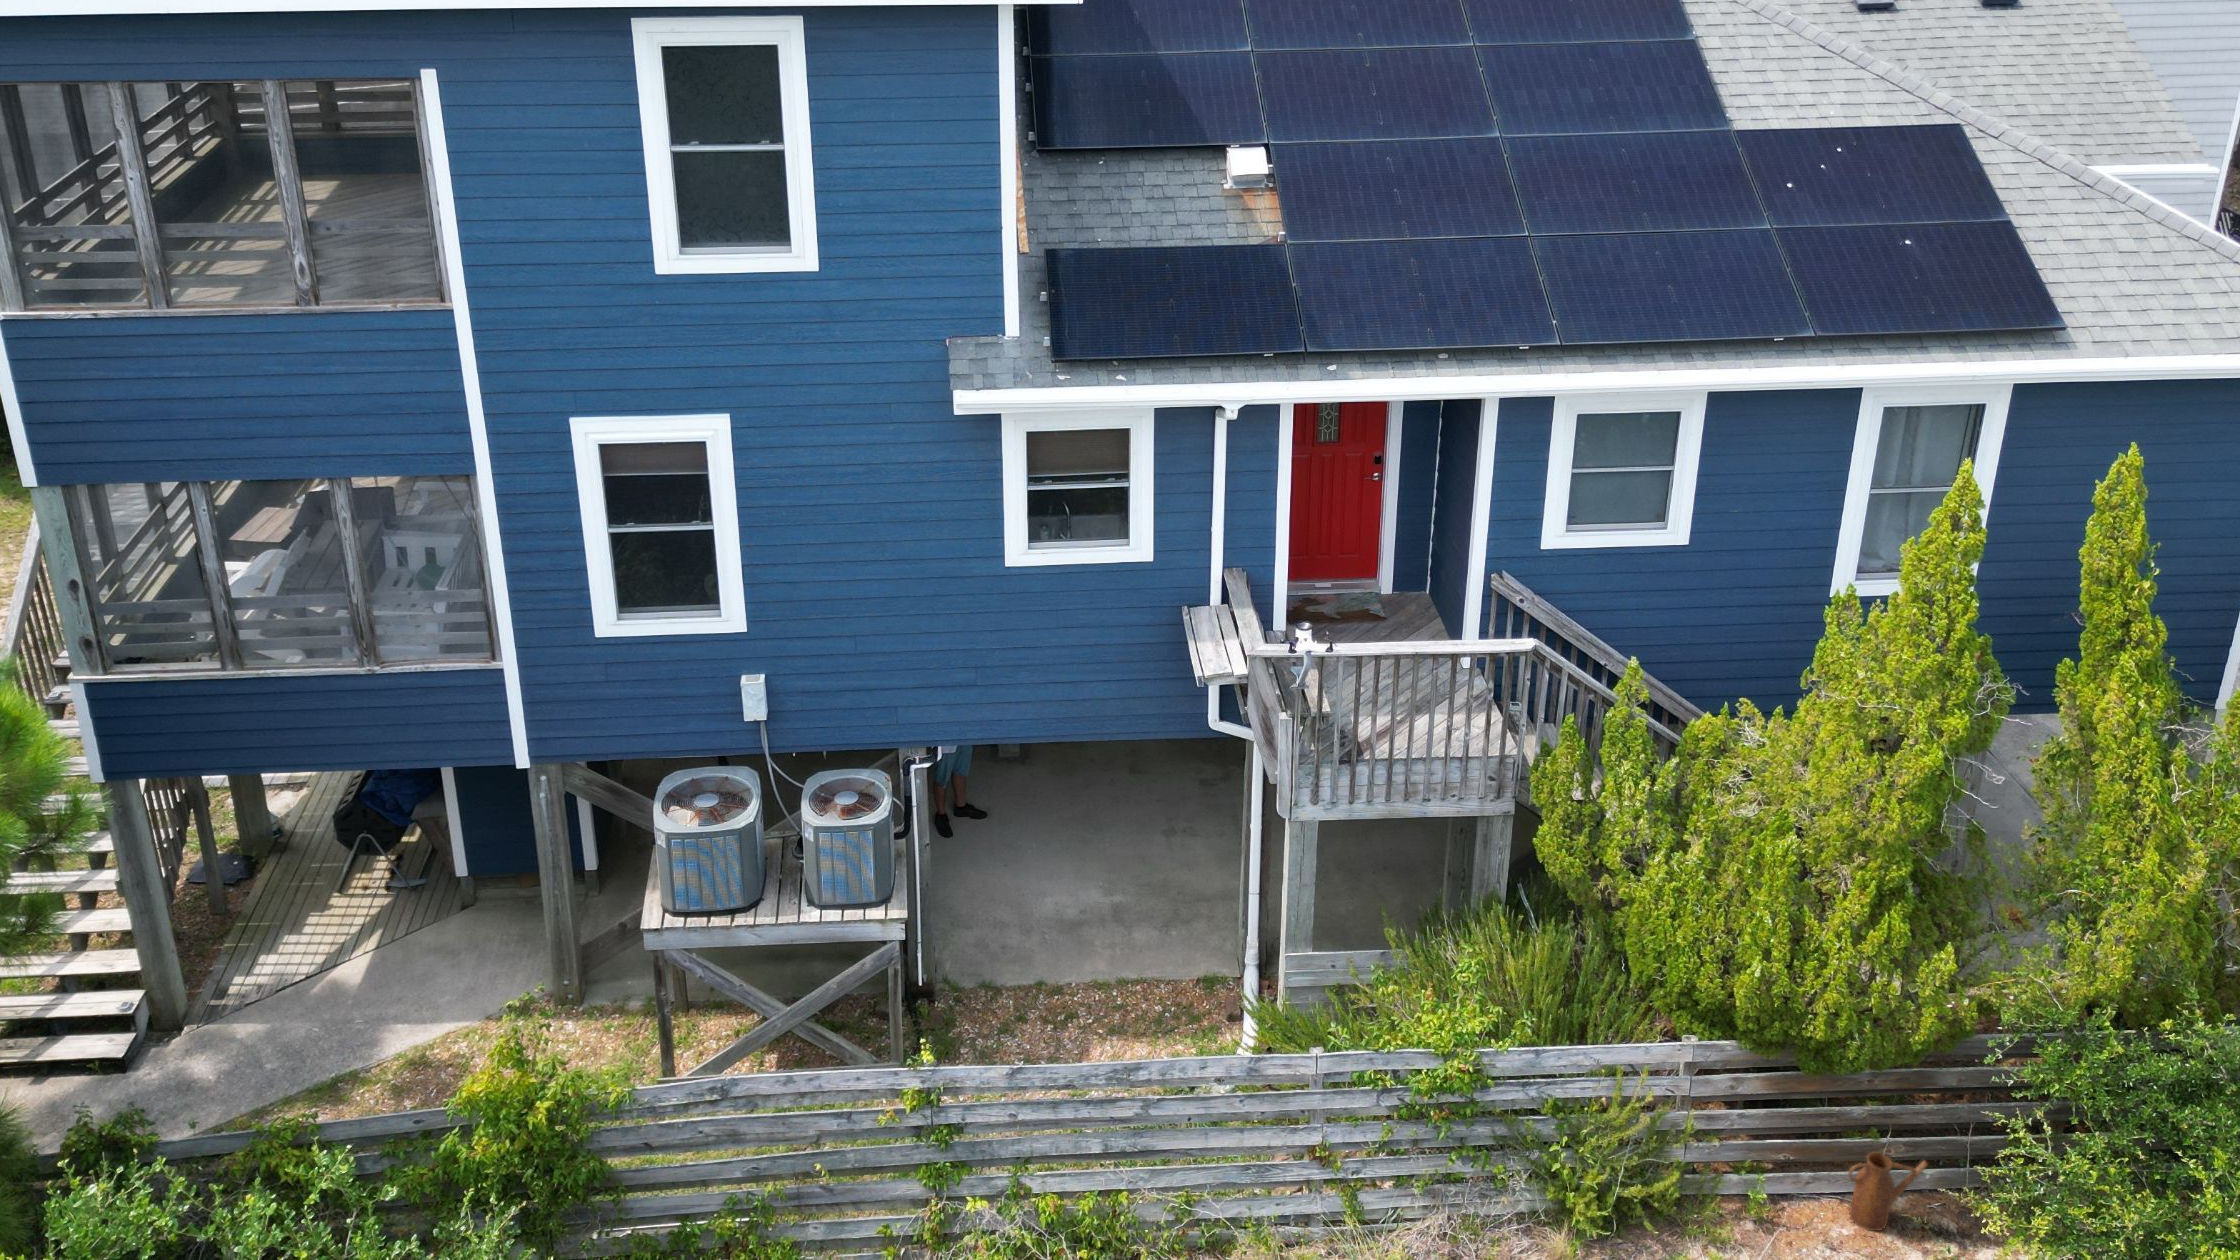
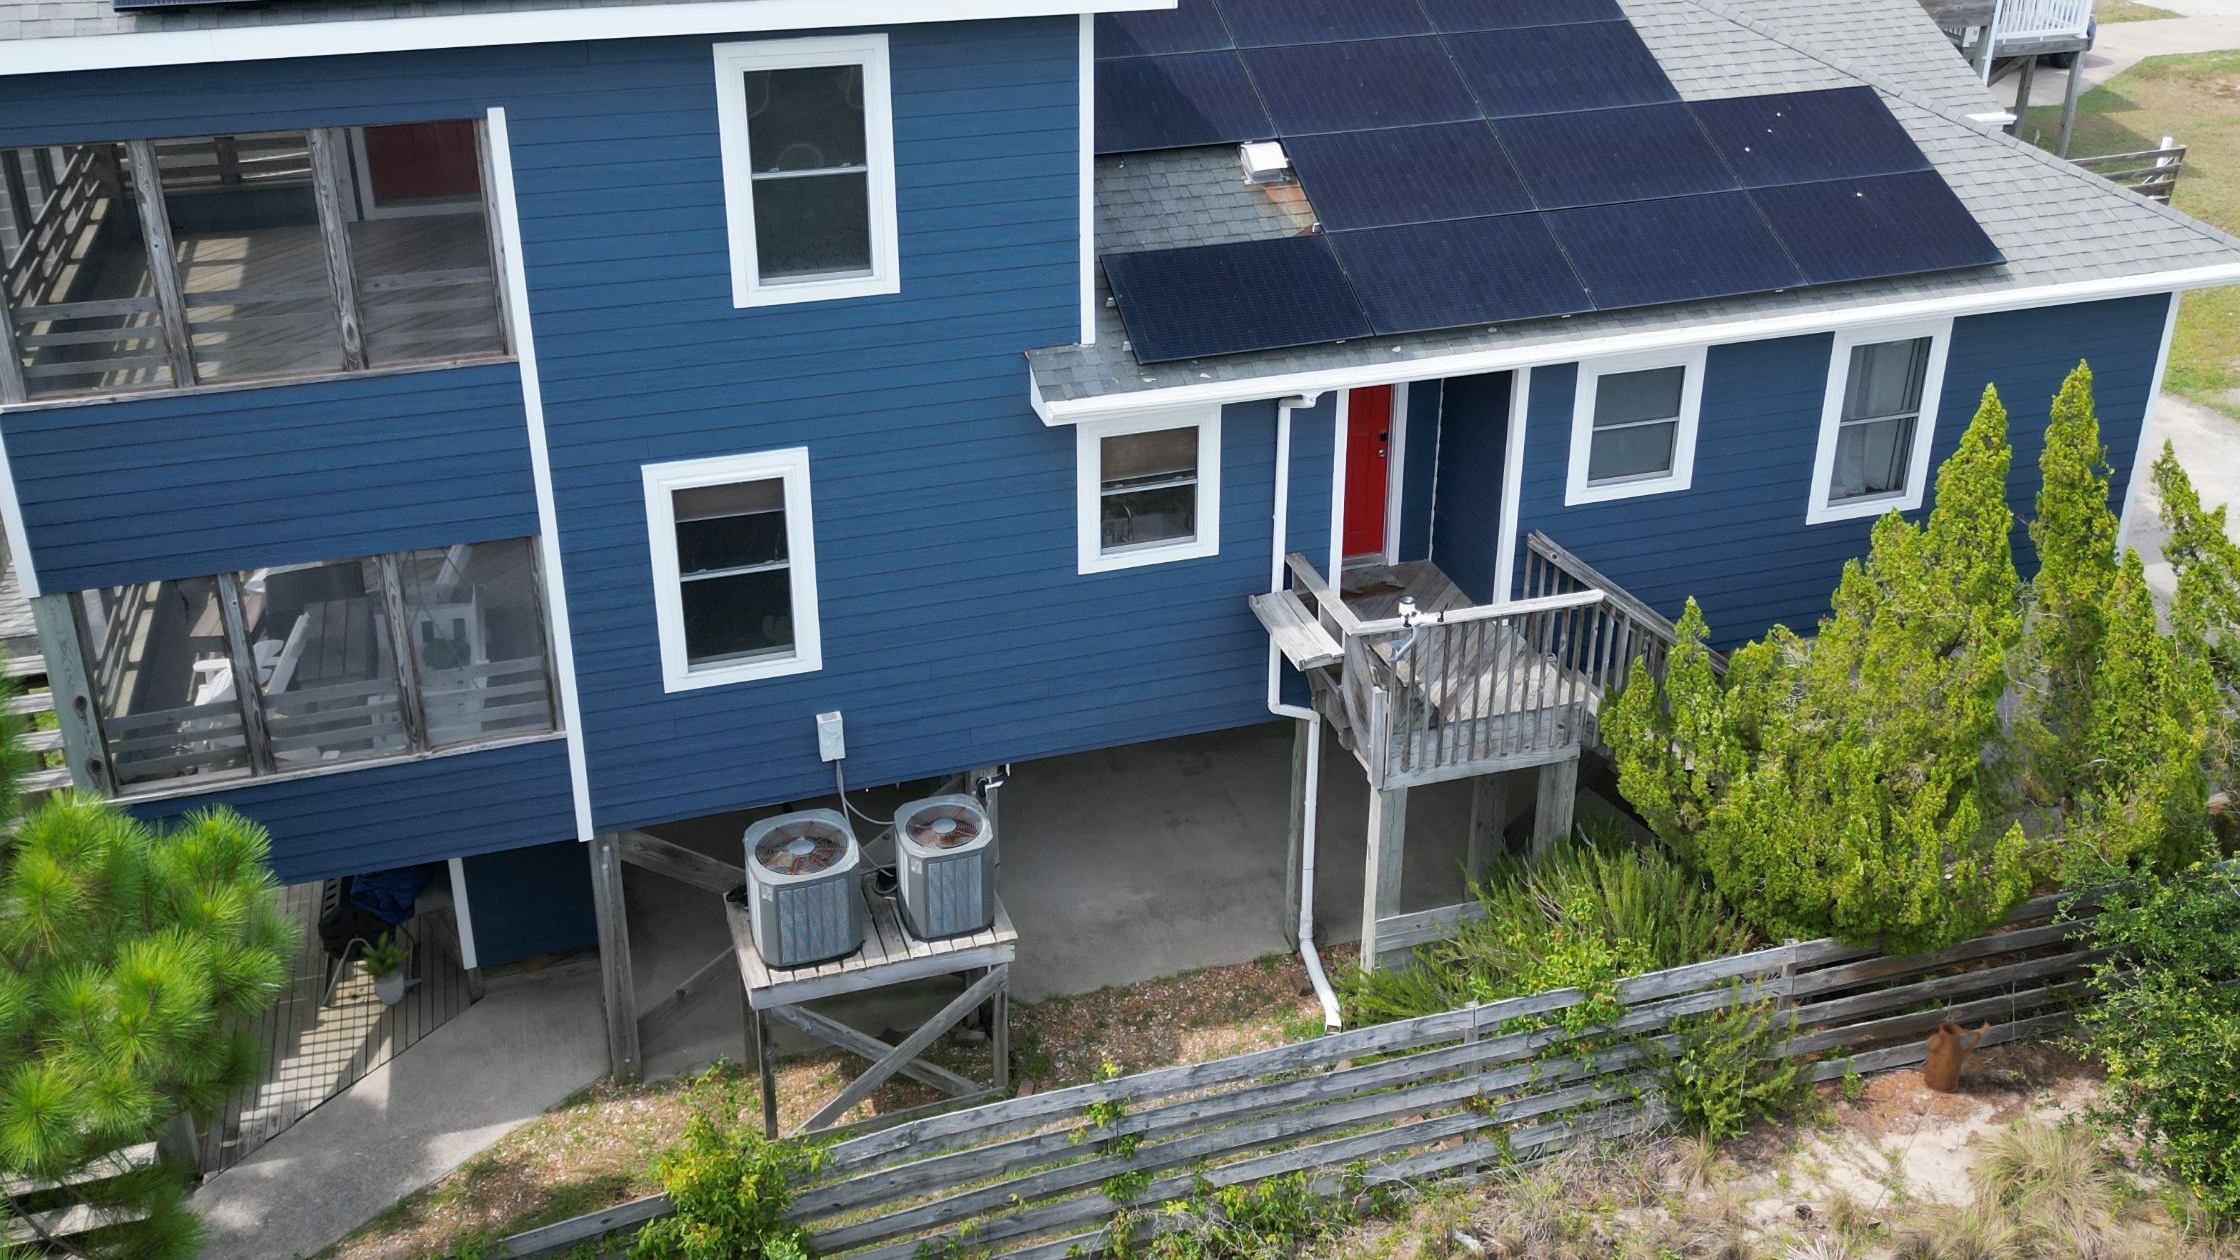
potted plant: none [364,831,414,900] -> present [358,933,409,1005]

